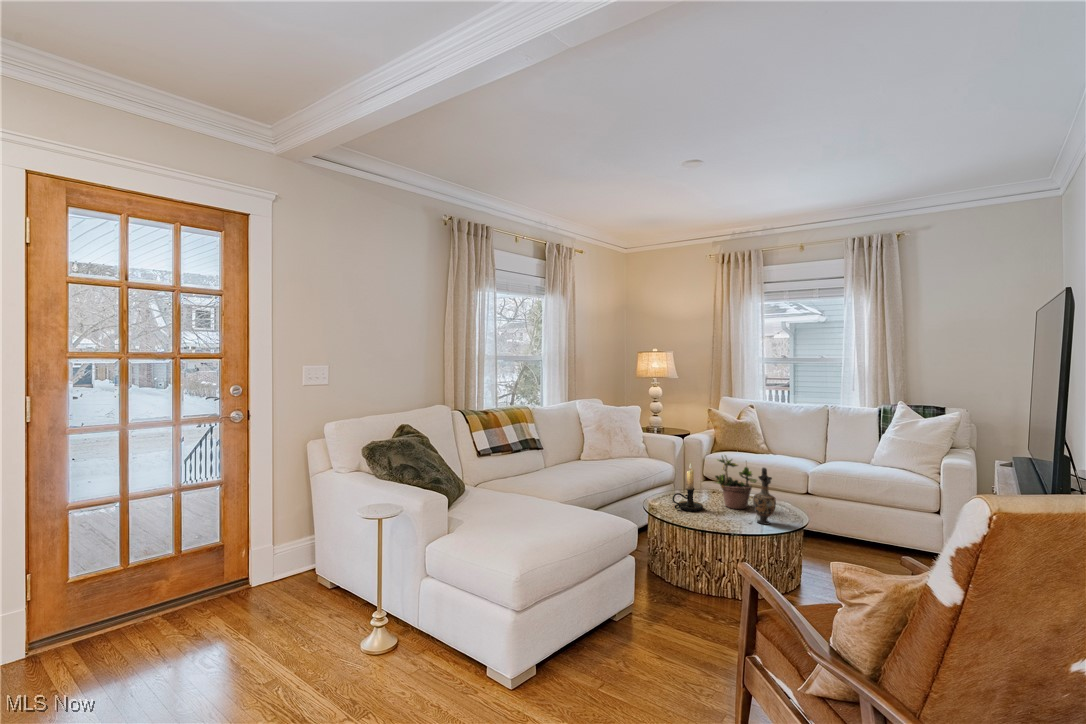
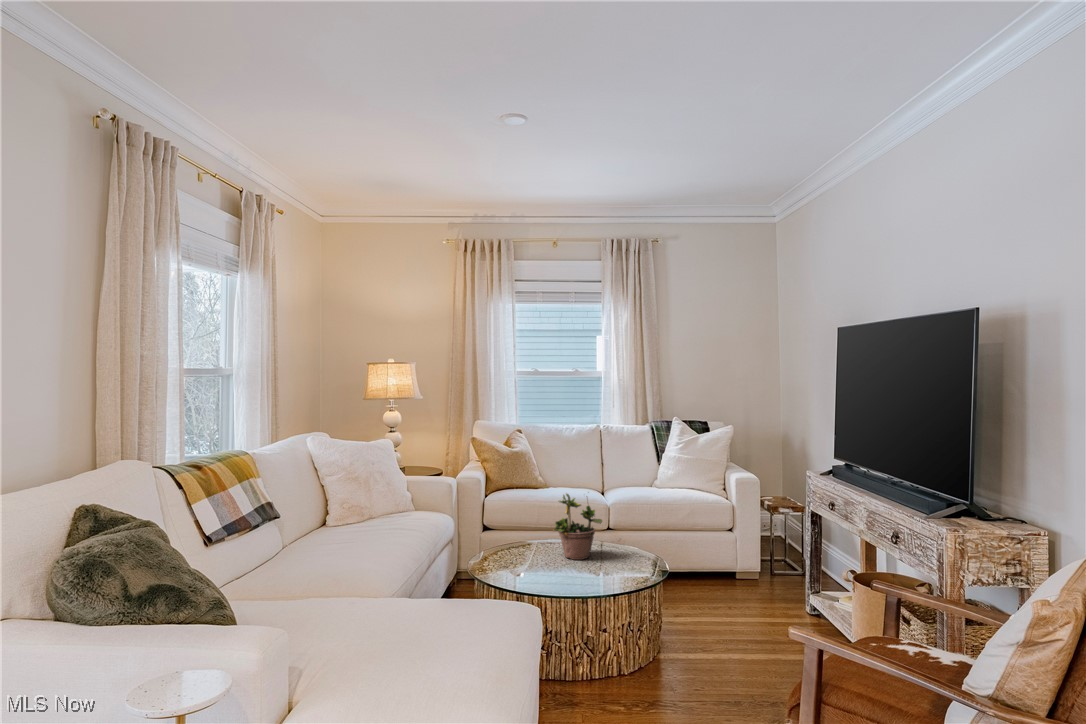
candle holder: present [672,464,703,511] -> none [519,510,551,574]
vase: present [753,468,776,525] -> none [617,504,643,573]

